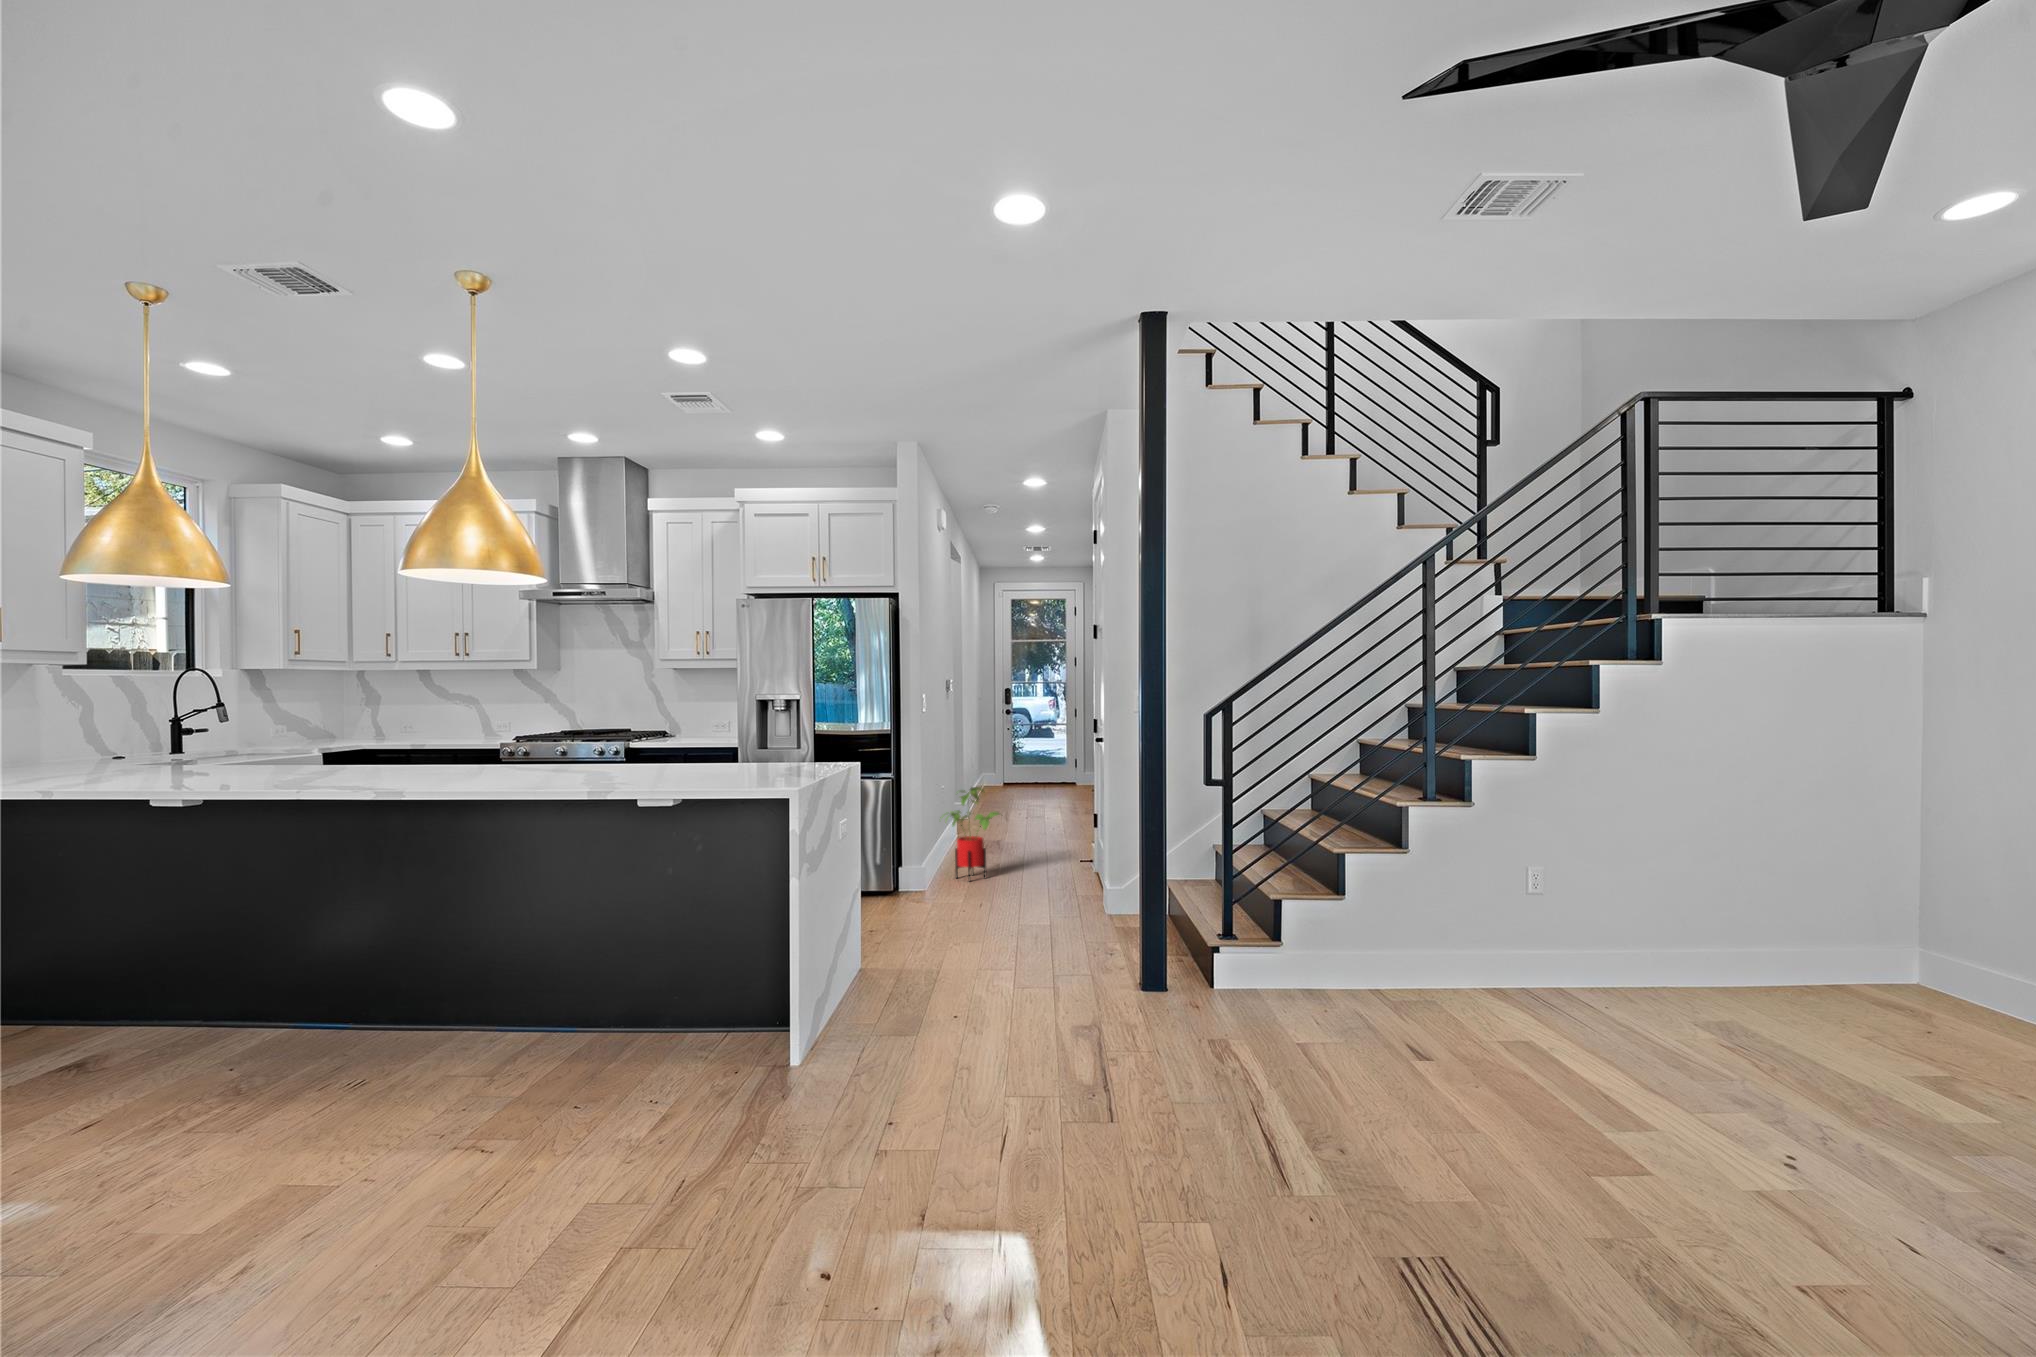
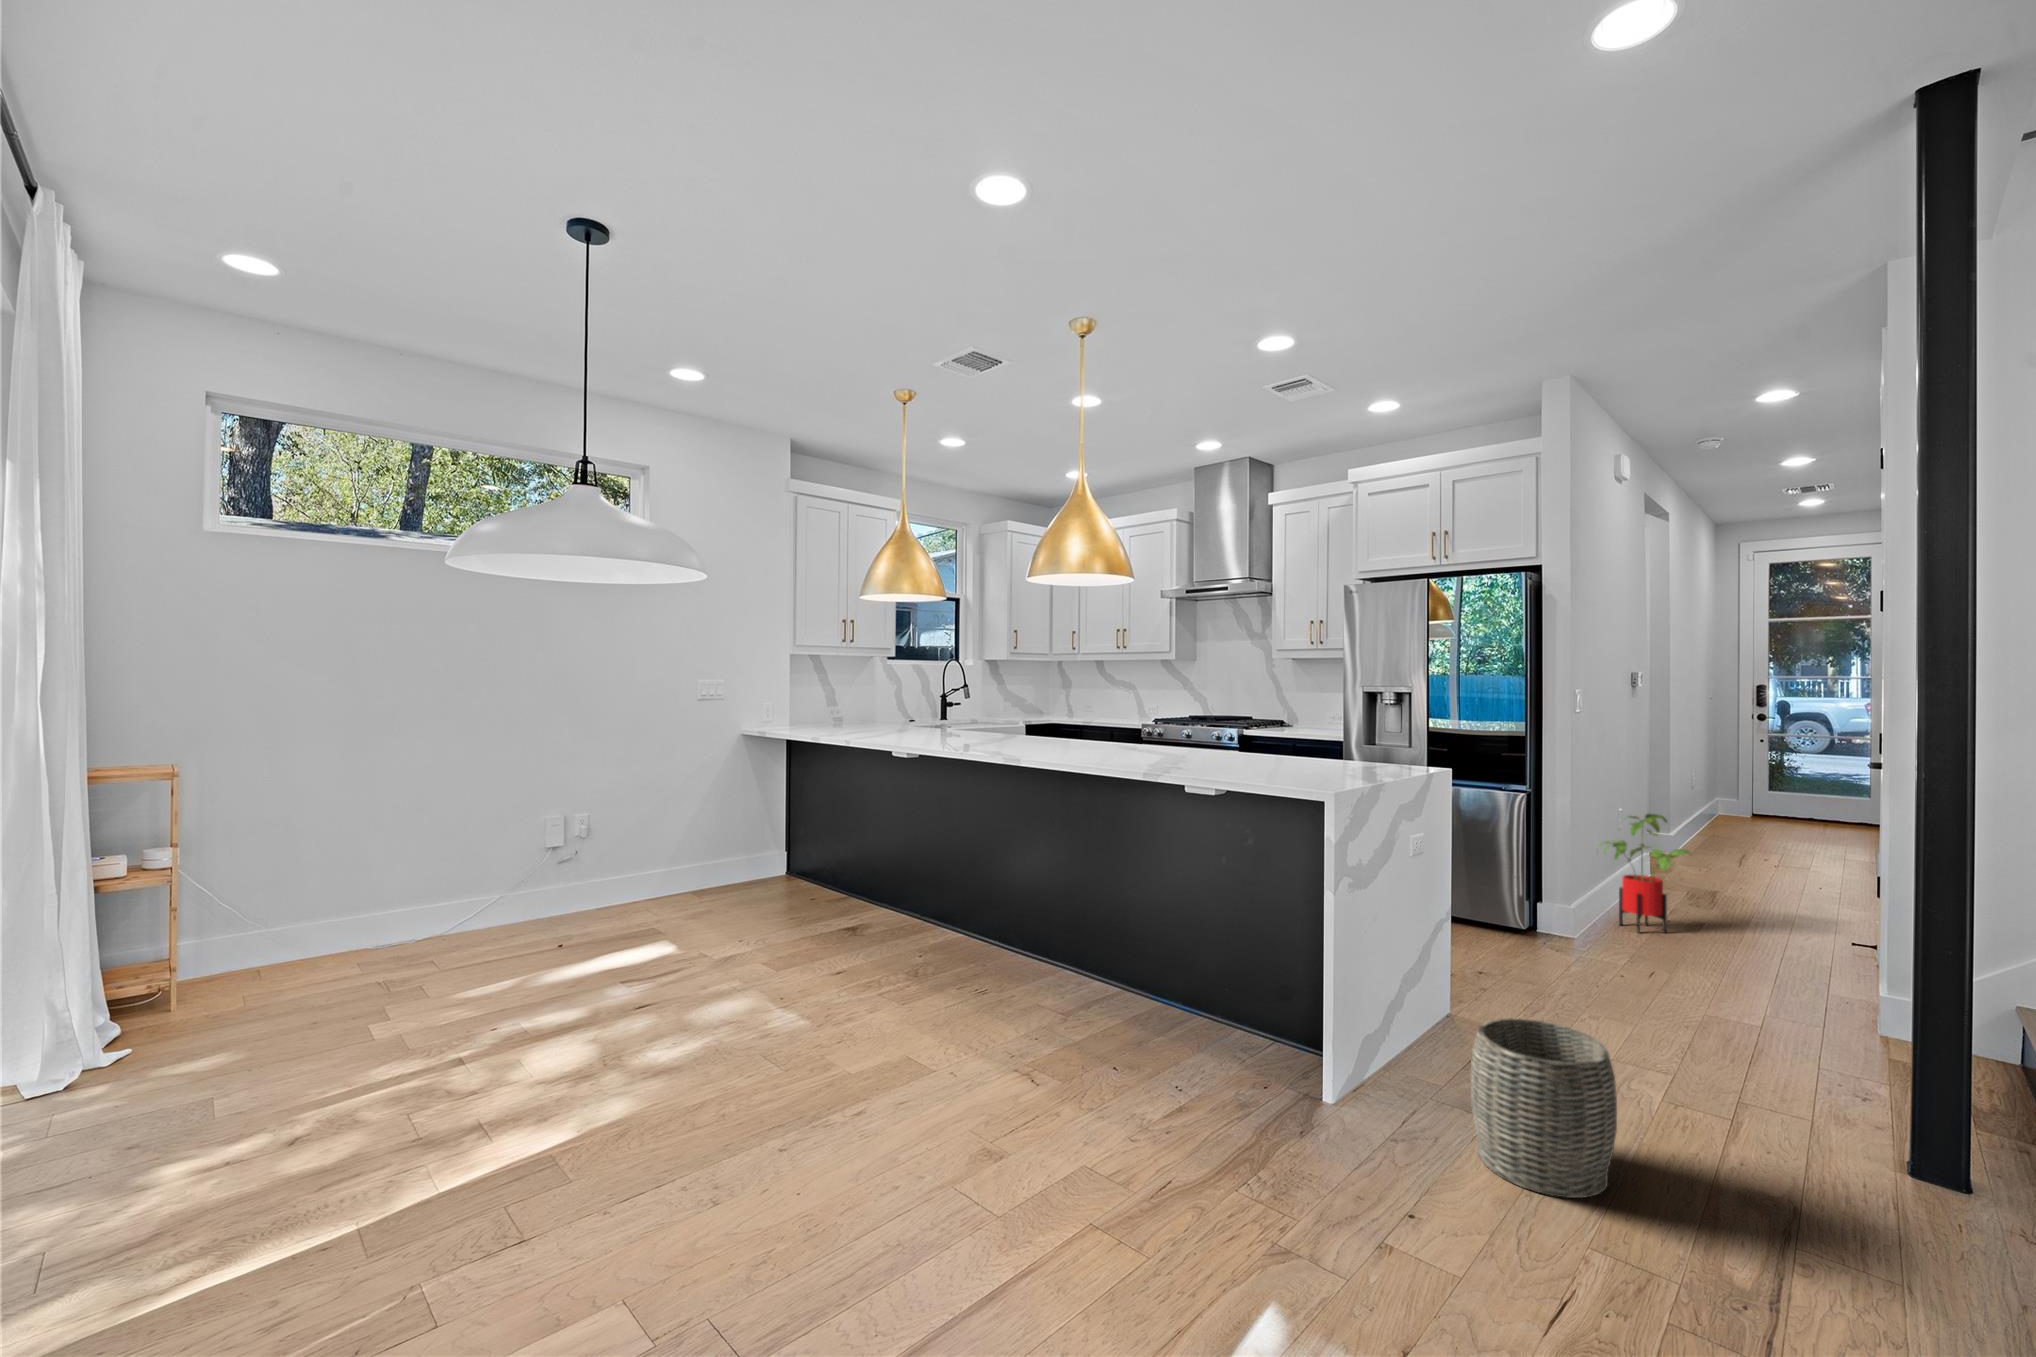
woven basket: none [914,948,1012,1078] -> present [1471,1018,1617,1198]

